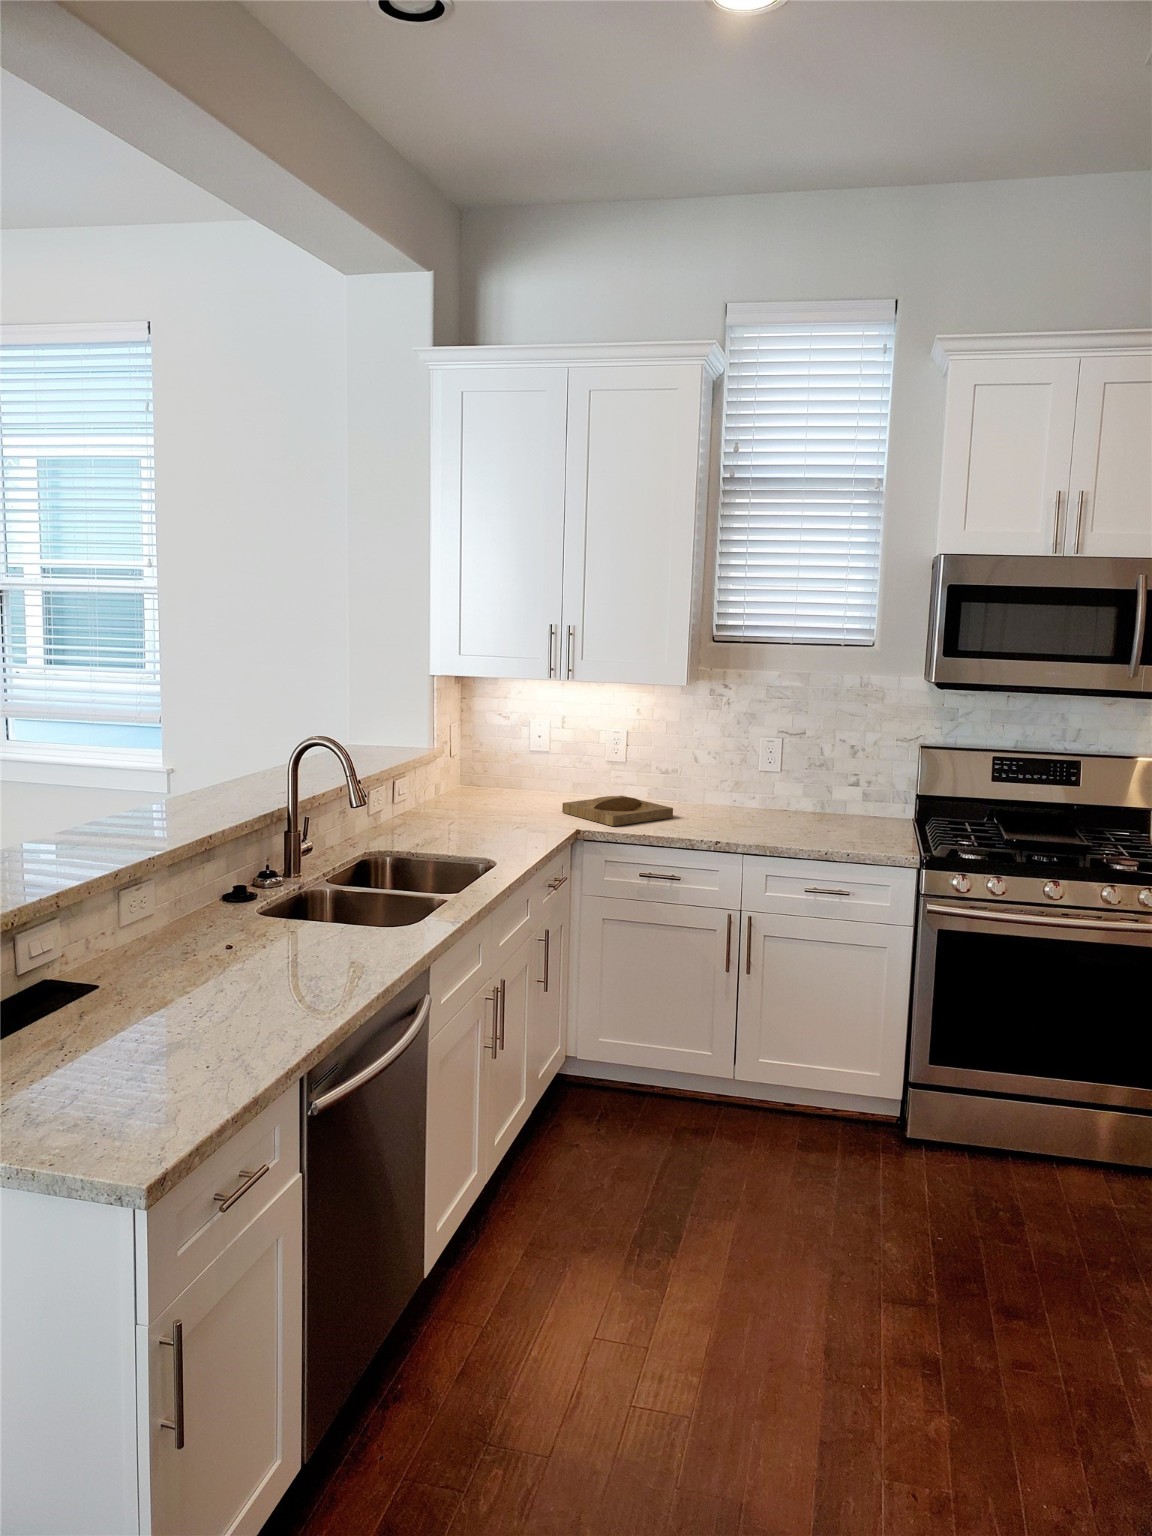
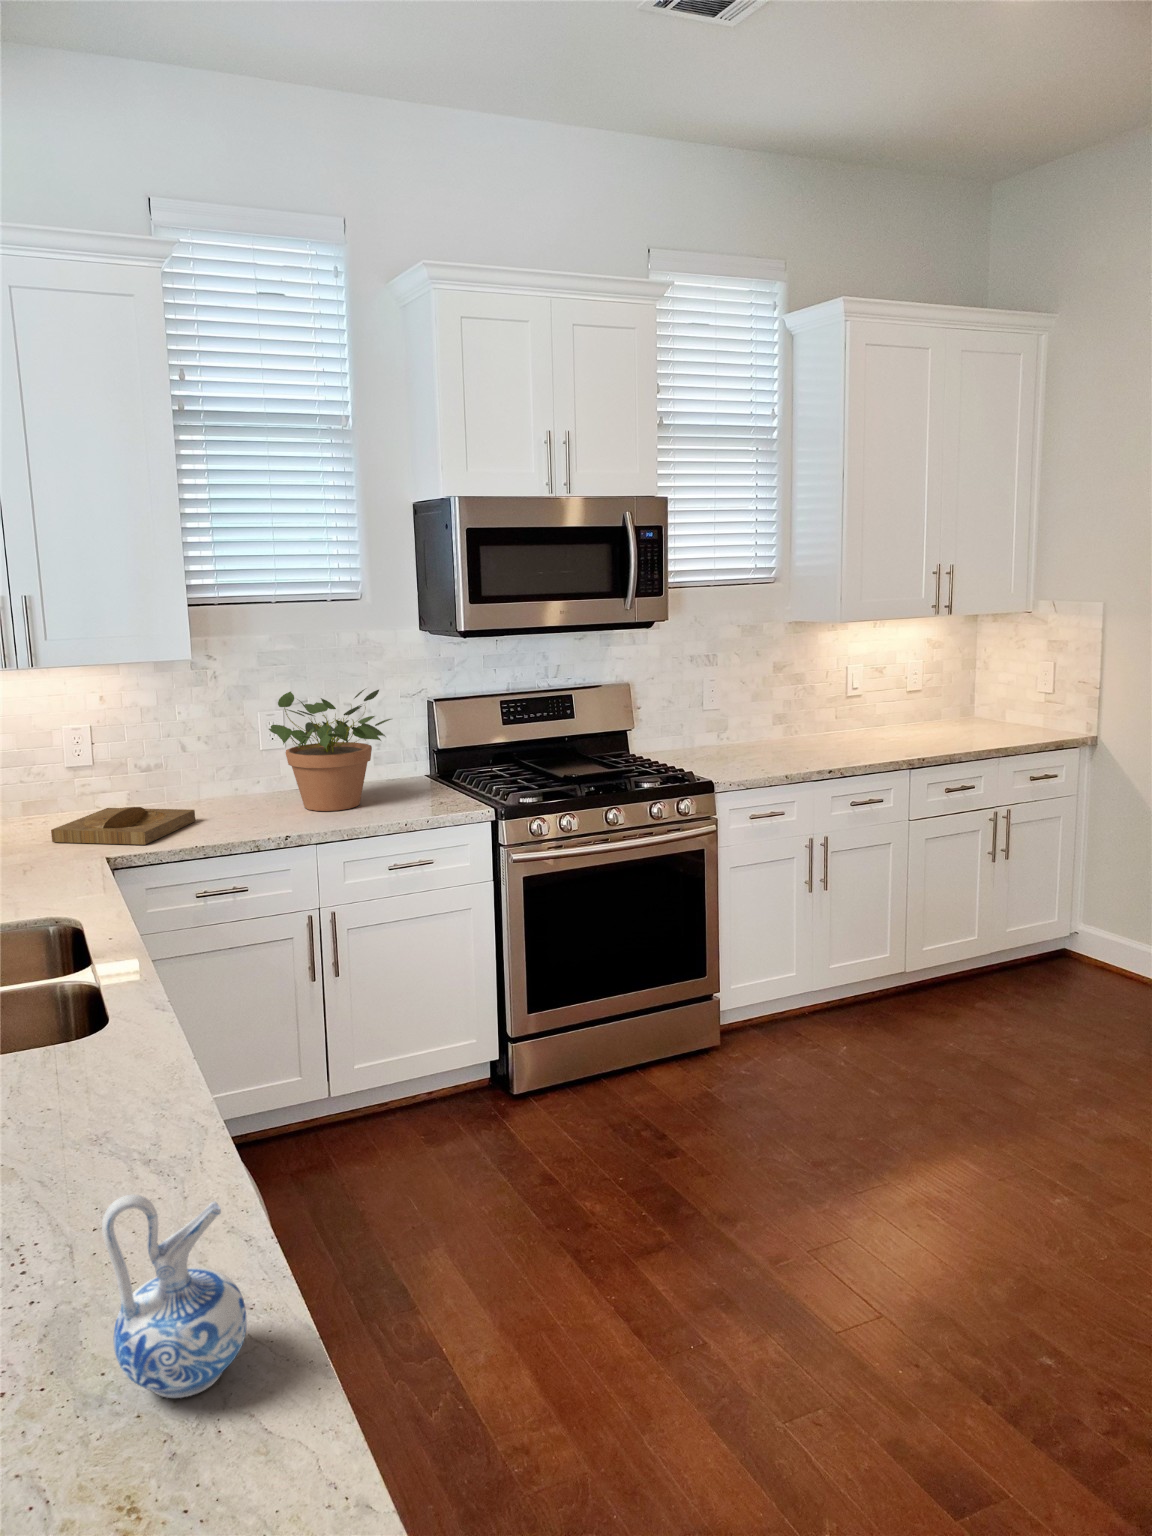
potted plant: none [744,721,862,831] -> present [269,689,391,811]
ceramic pitcher: none [127,969,207,1101] -> present [102,1194,247,1398]

